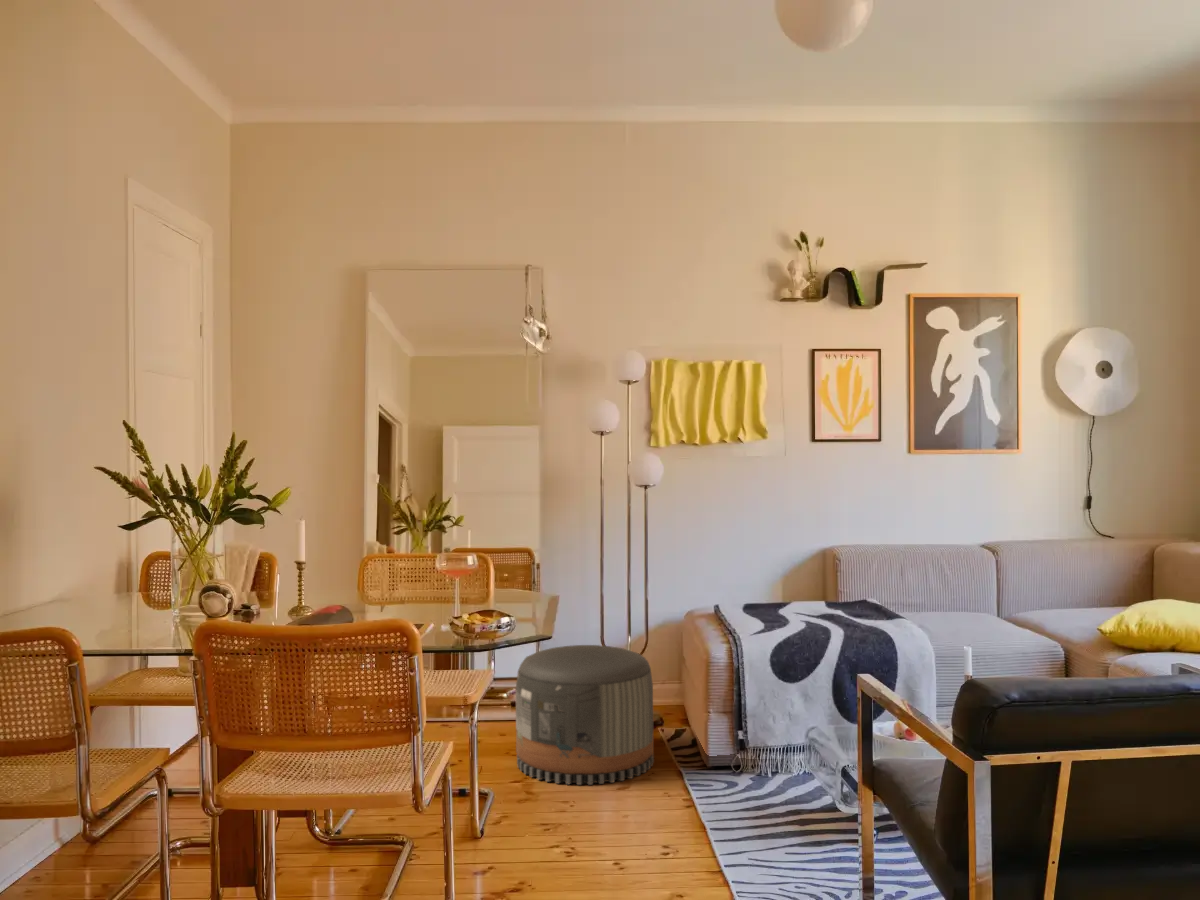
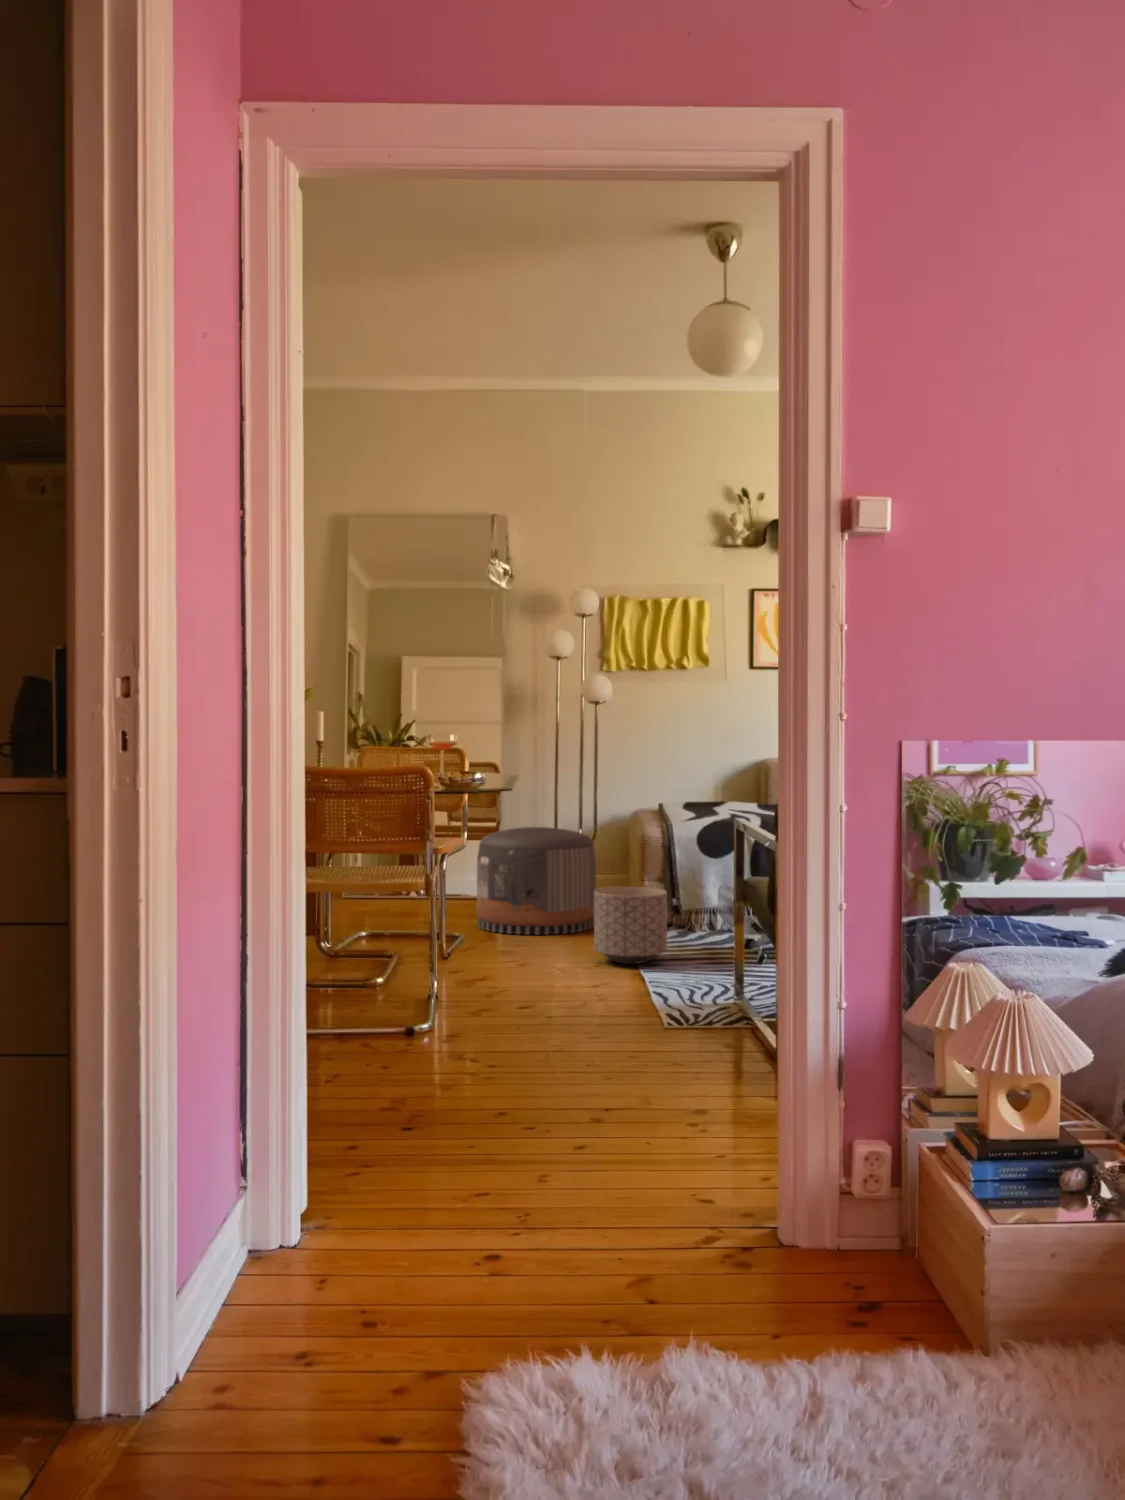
planter: none [667,747,754,850] -> present [594,887,667,964]

